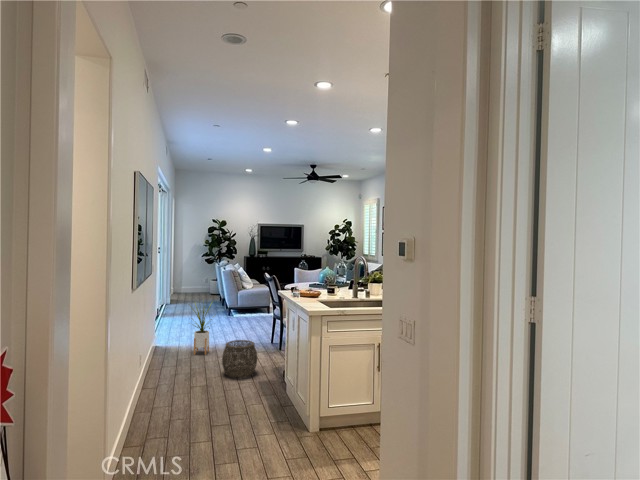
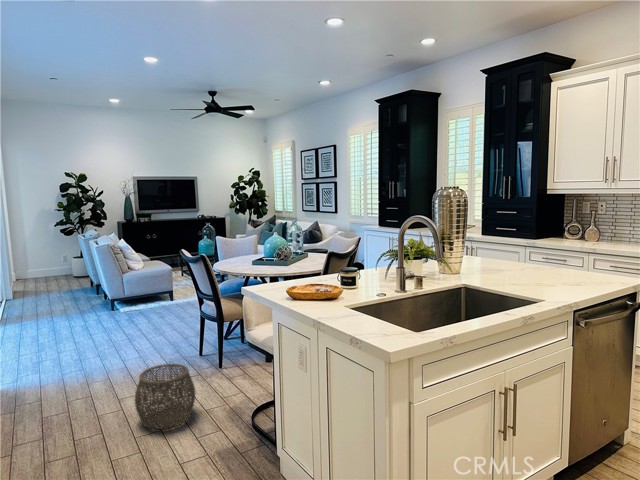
house plant: present [193,304,210,355] -> none [54,296,112,392]

